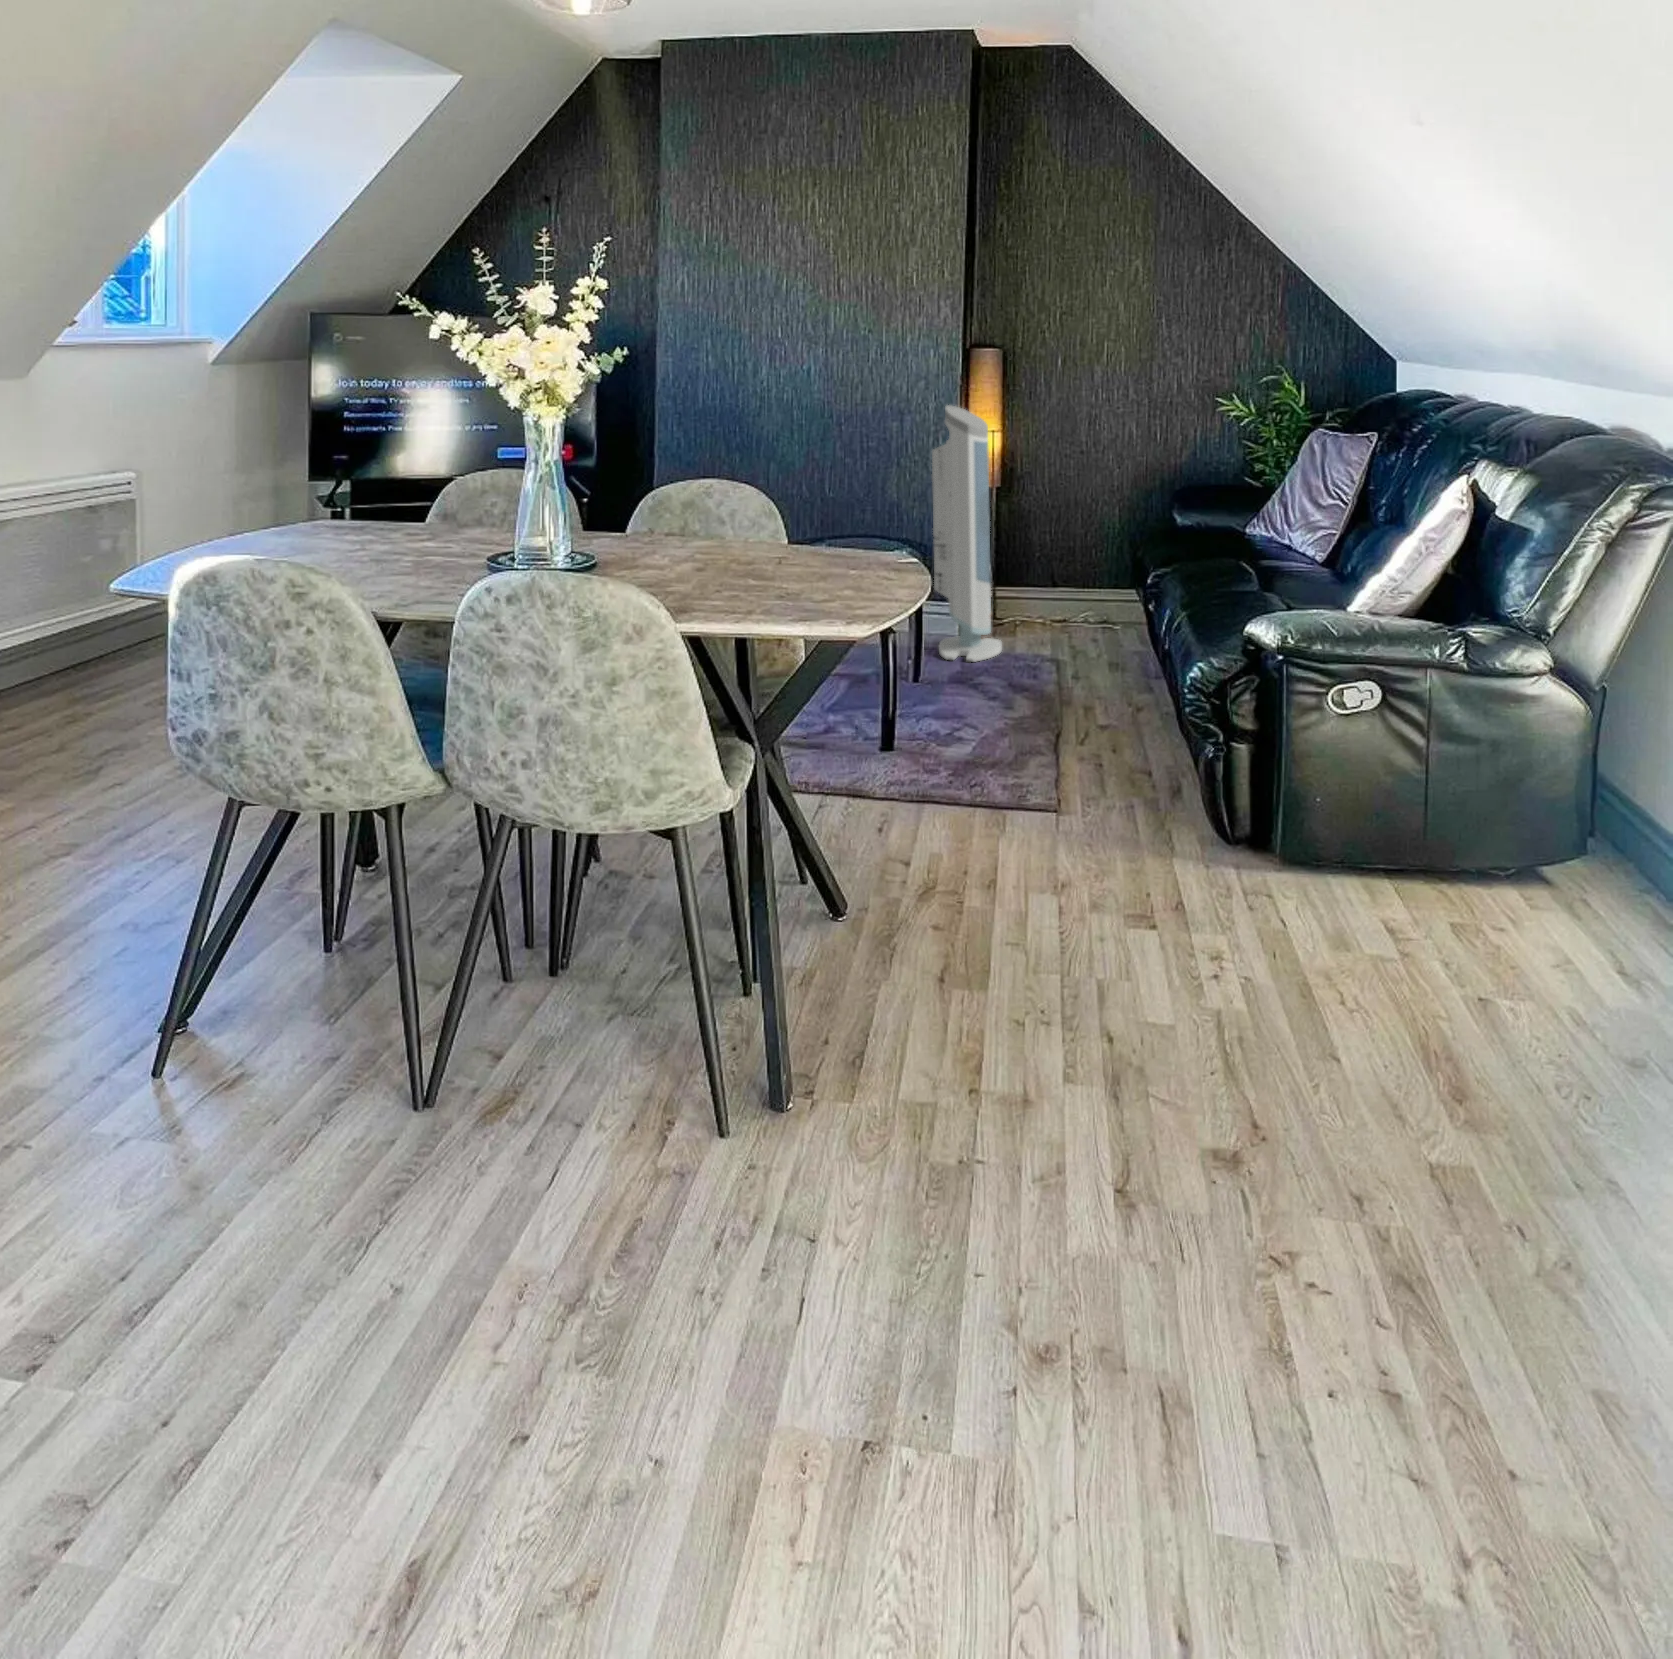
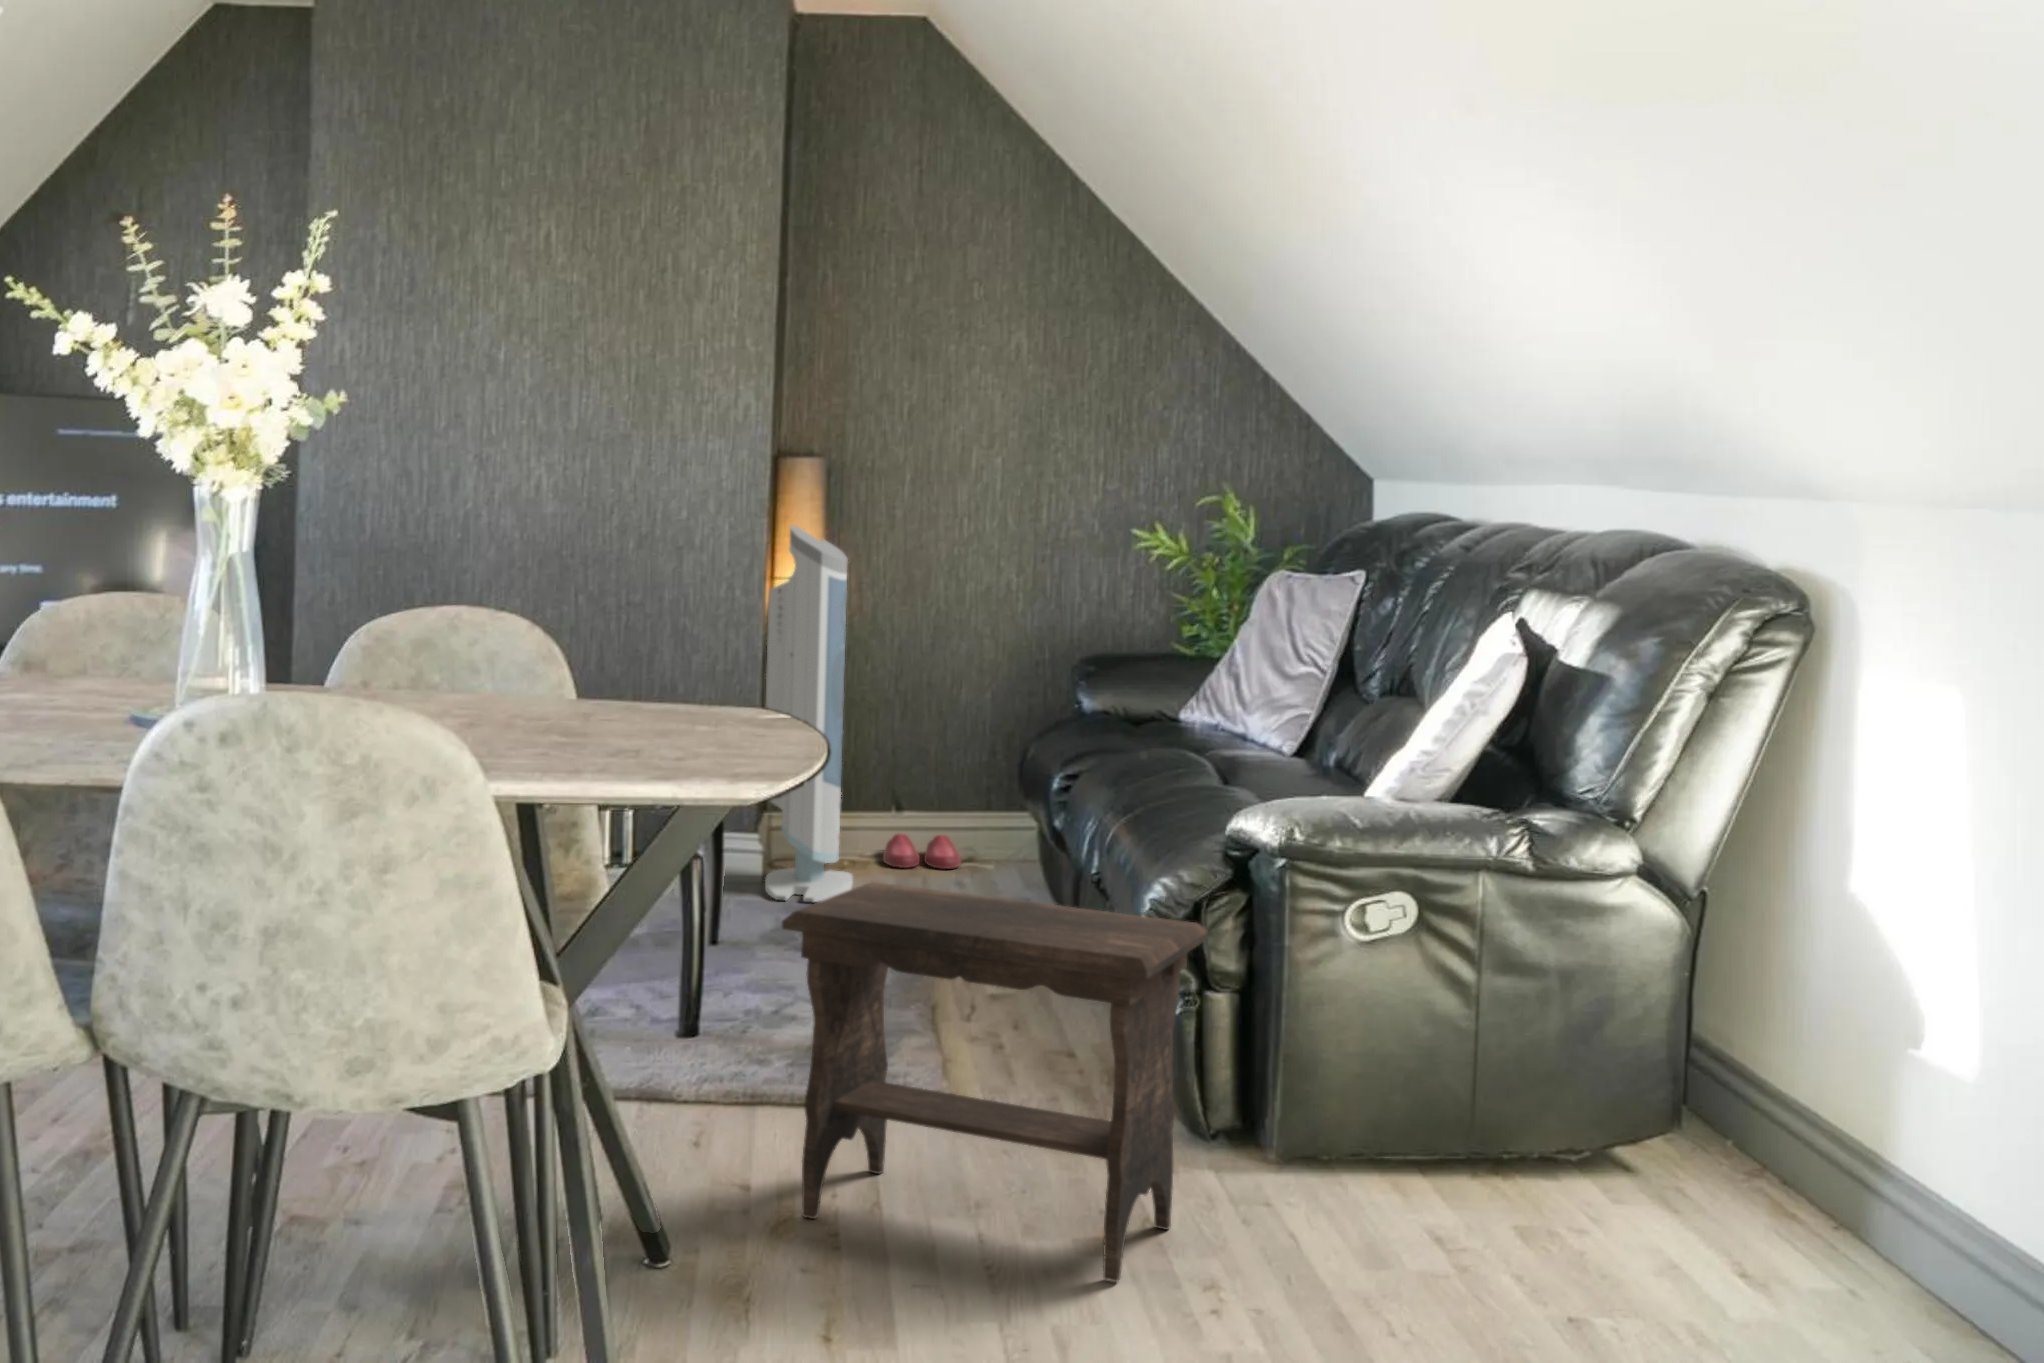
slippers: none [1026,611,1084,637] -> present [883,834,961,869]
footstool: none [935,668,1220,921] -> present [782,882,1208,1282]

